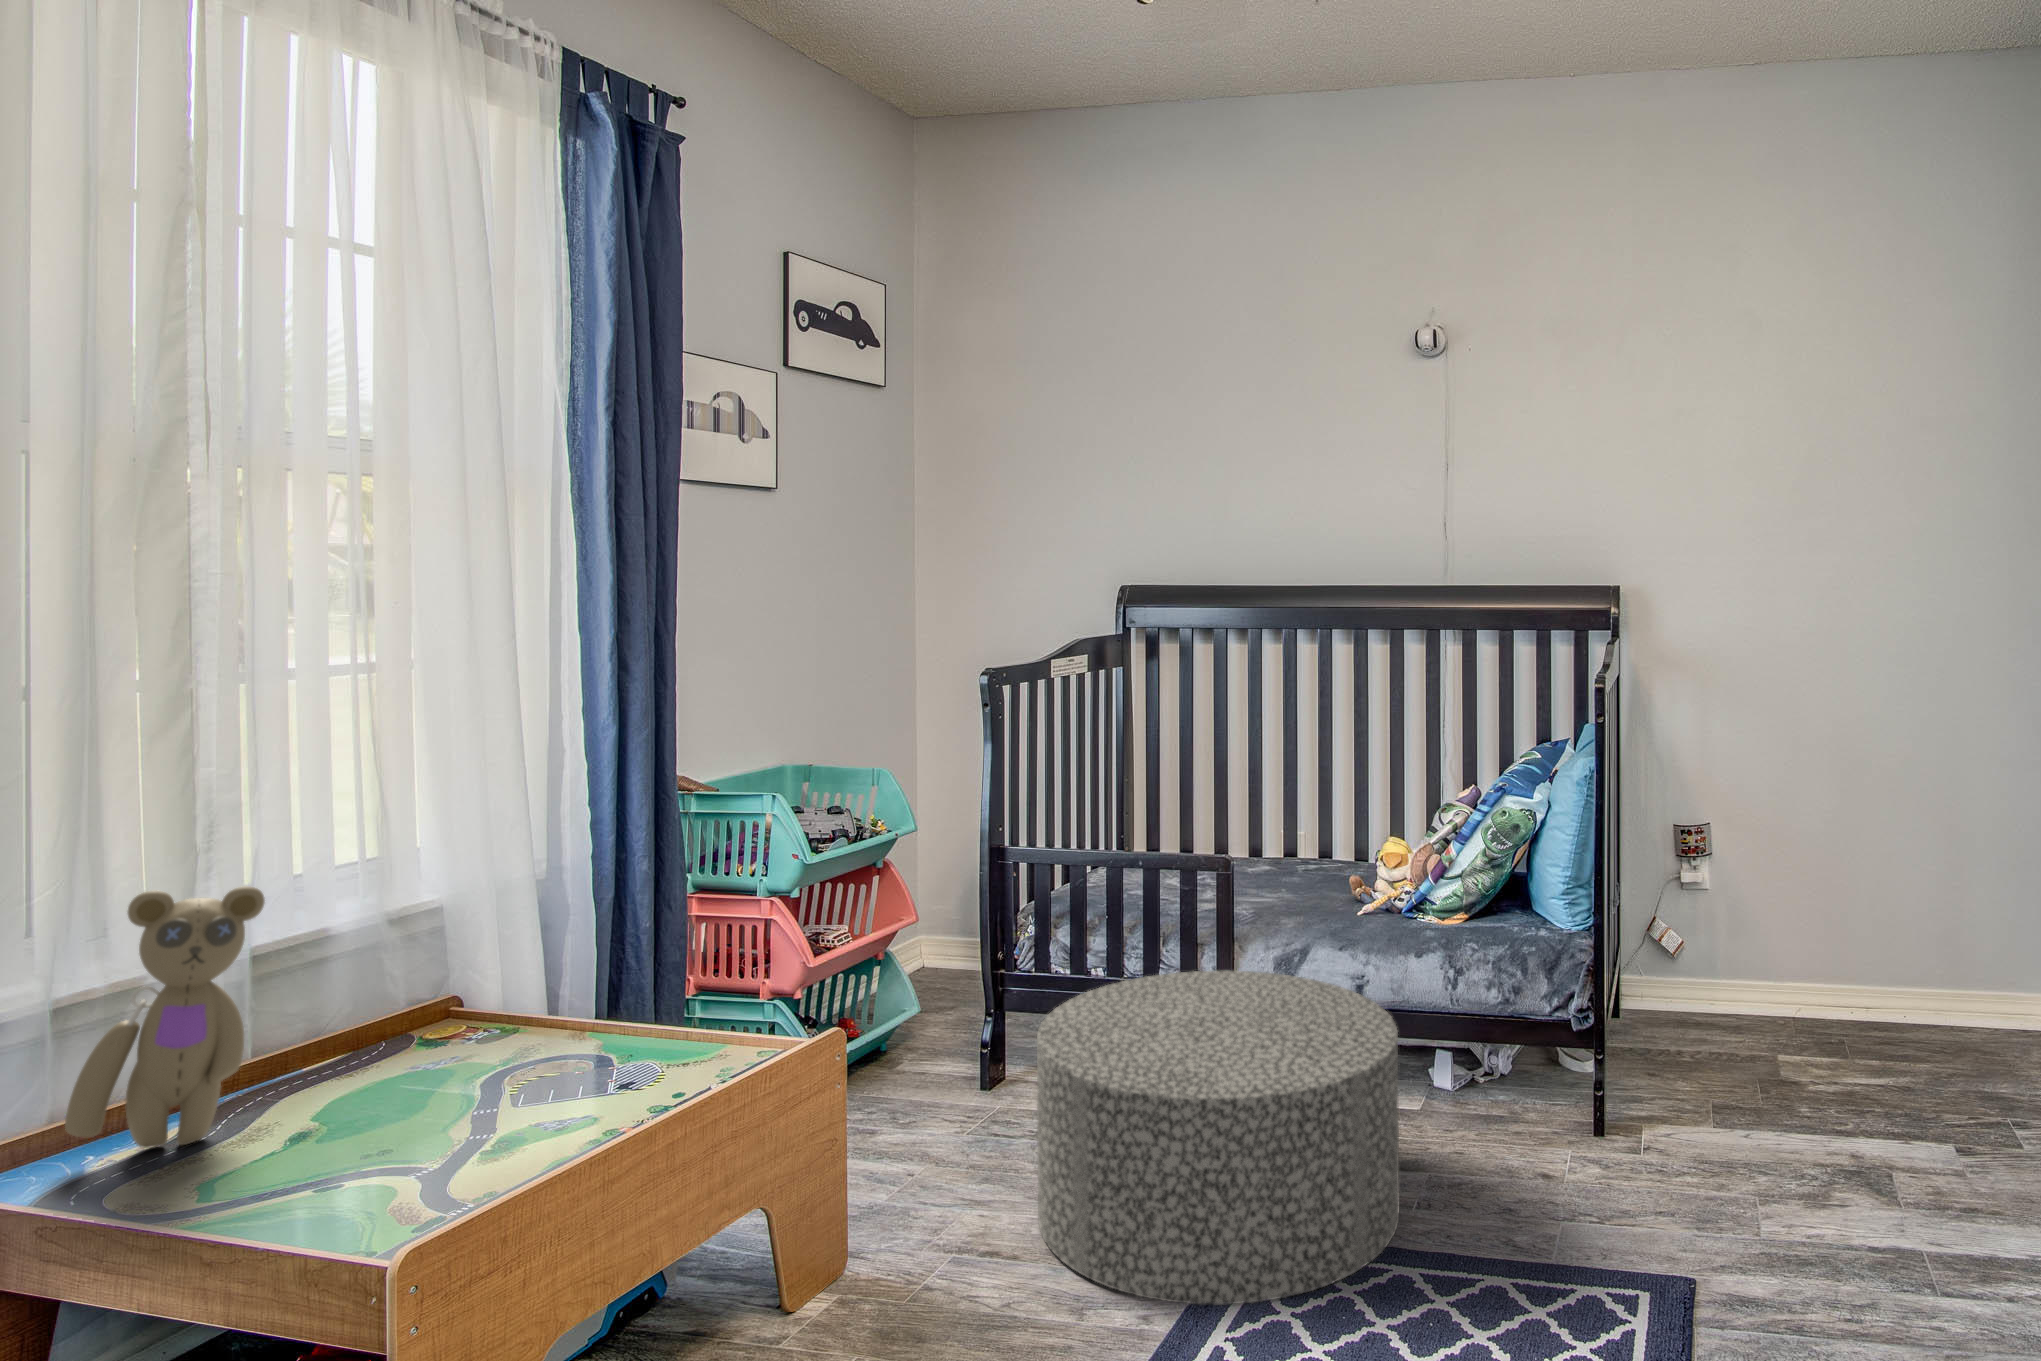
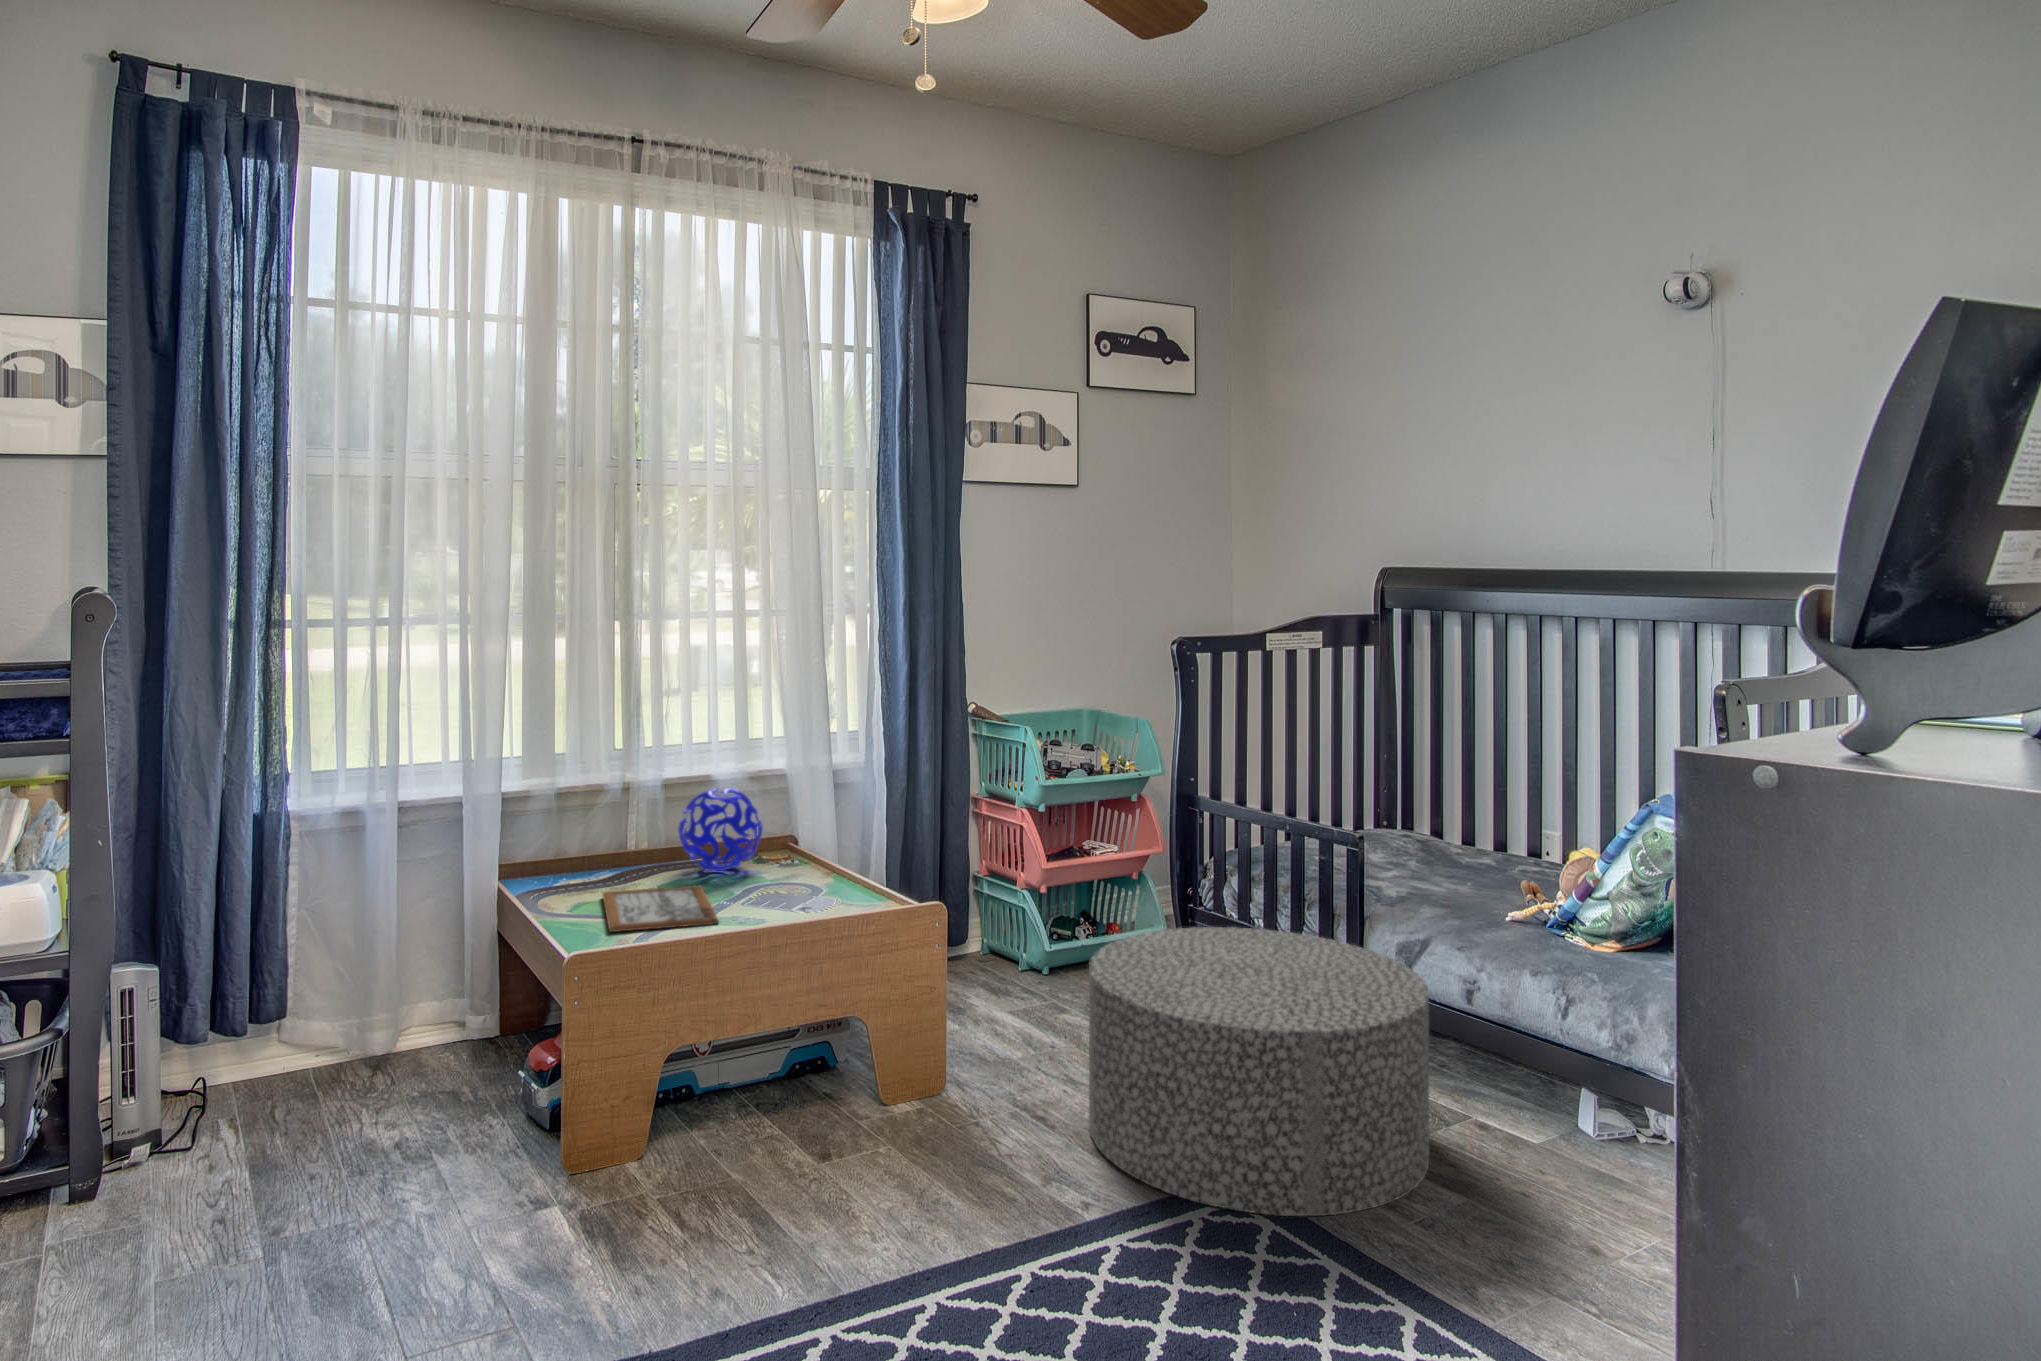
teddy bear: present [65,886,265,1148] -> none [551,732,637,879]
decorative ball: none [333,938,482,1077] -> present [678,788,763,871]
picture frame: none [243,1103,544,1231] -> present [603,885,719,932]

